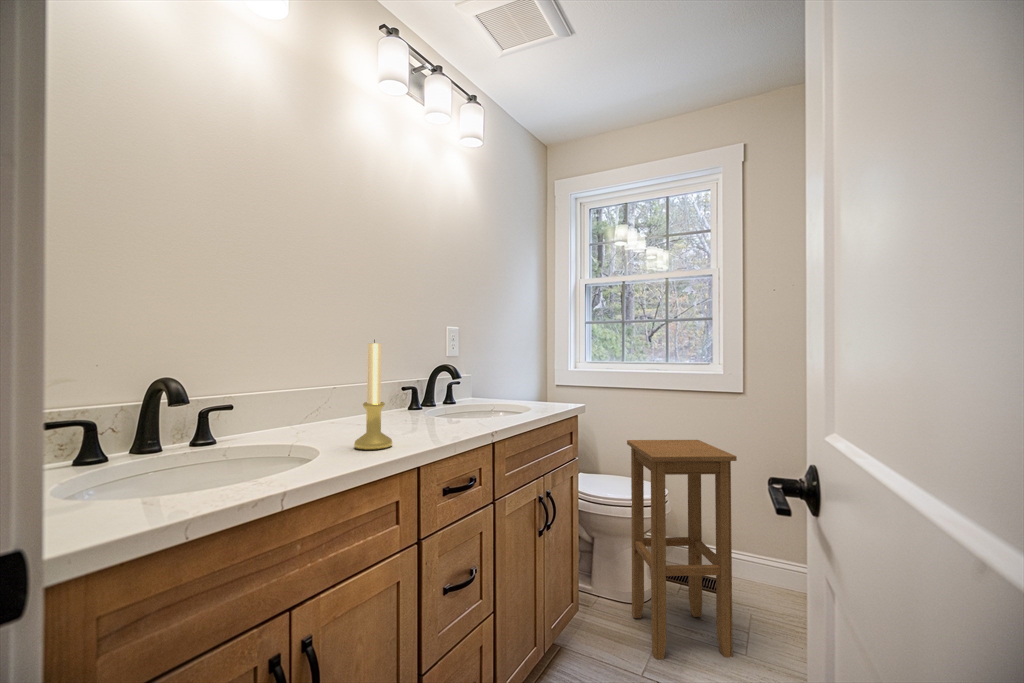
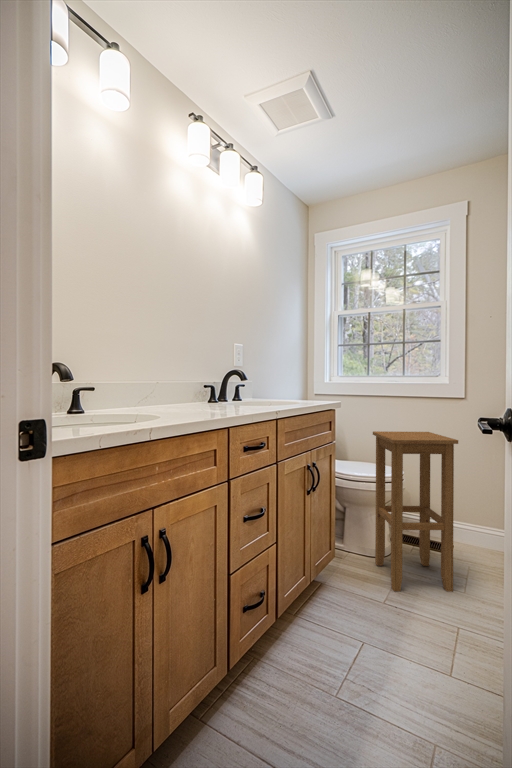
candle holder: present [354,340,392,450] -> none [182,340,208,416]

